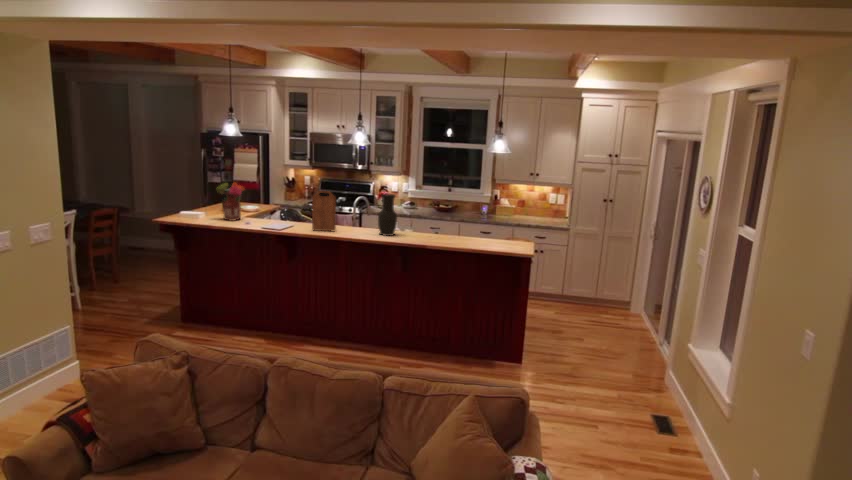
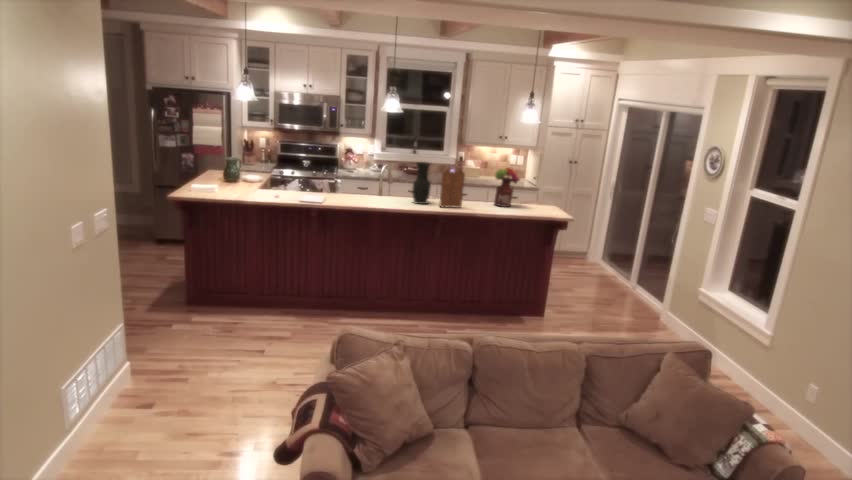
flower arrangement: present [217,183,244,221] -> present [494,168,520,207]
cutting board: present [312,191,336,231] -> present [440,167,465,208]

